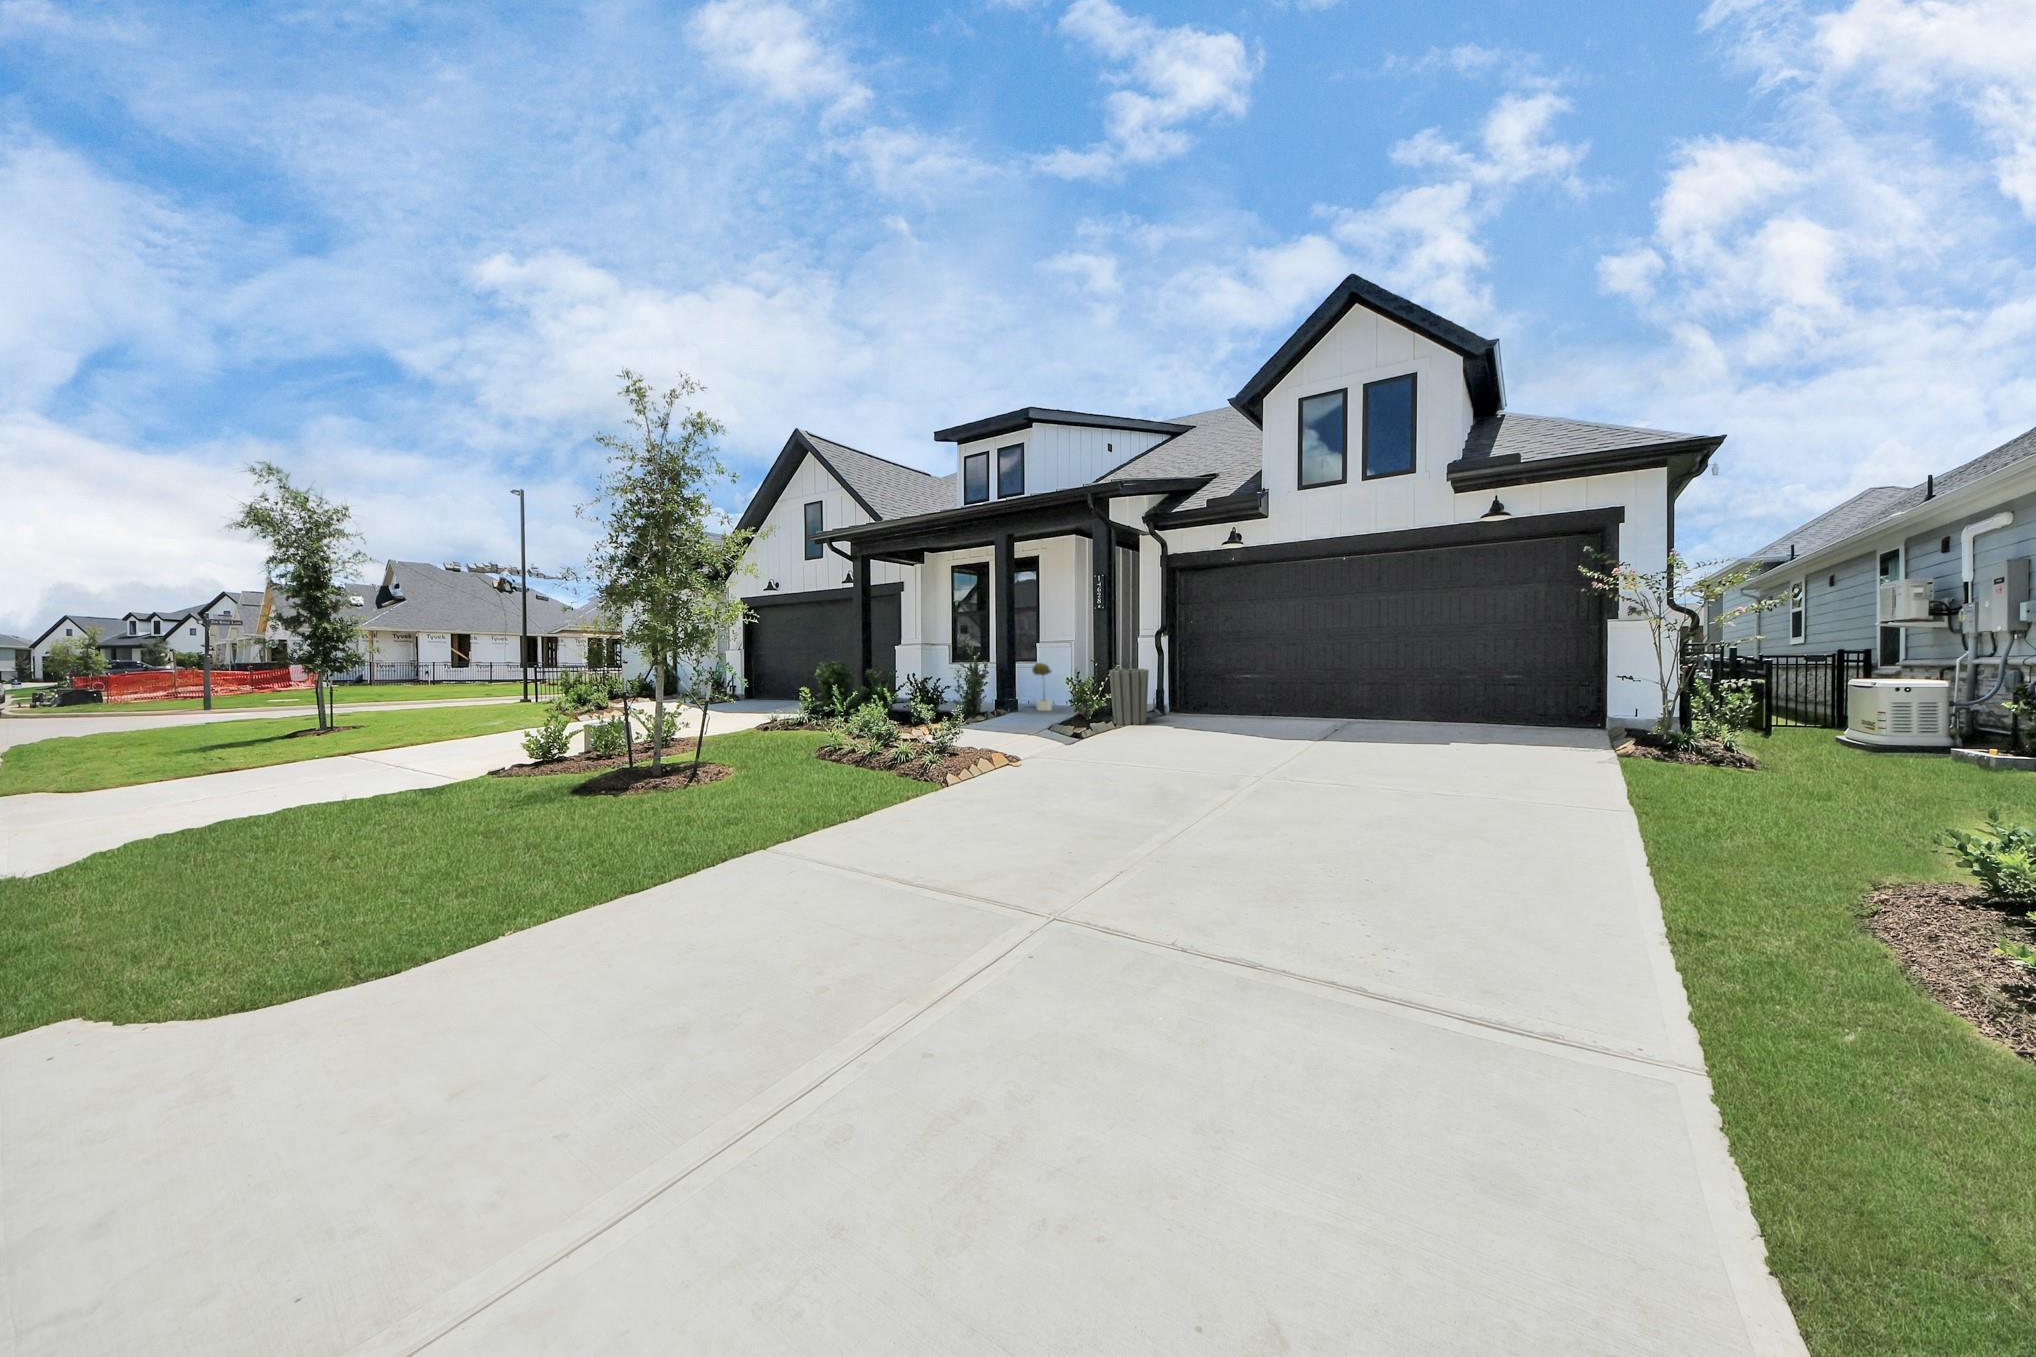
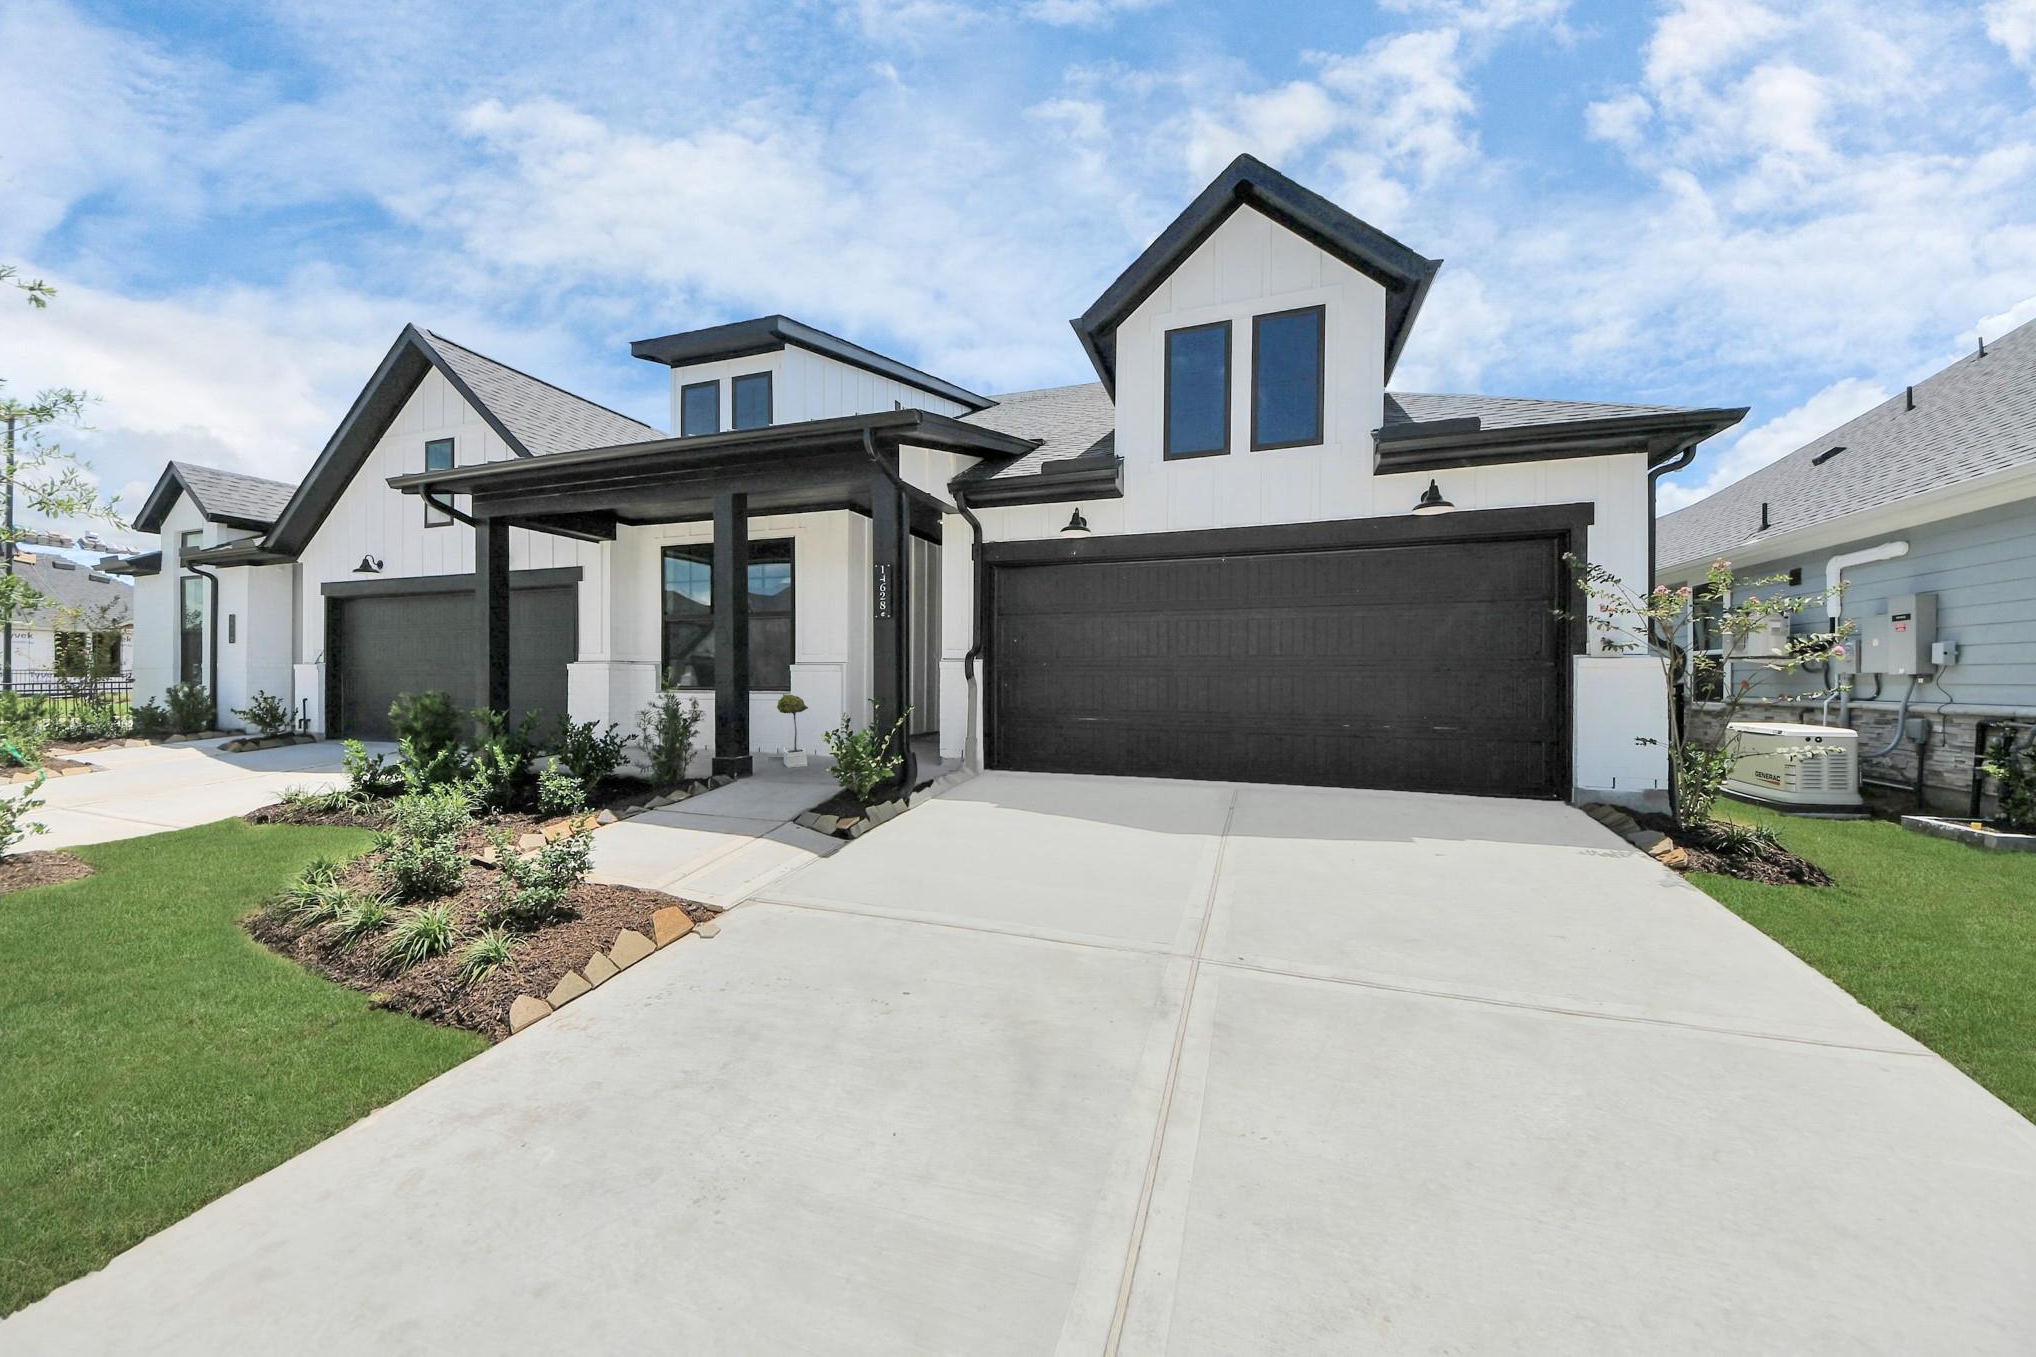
trash can: present [1109,669,1149,725] -> none [898,711,958,800]

